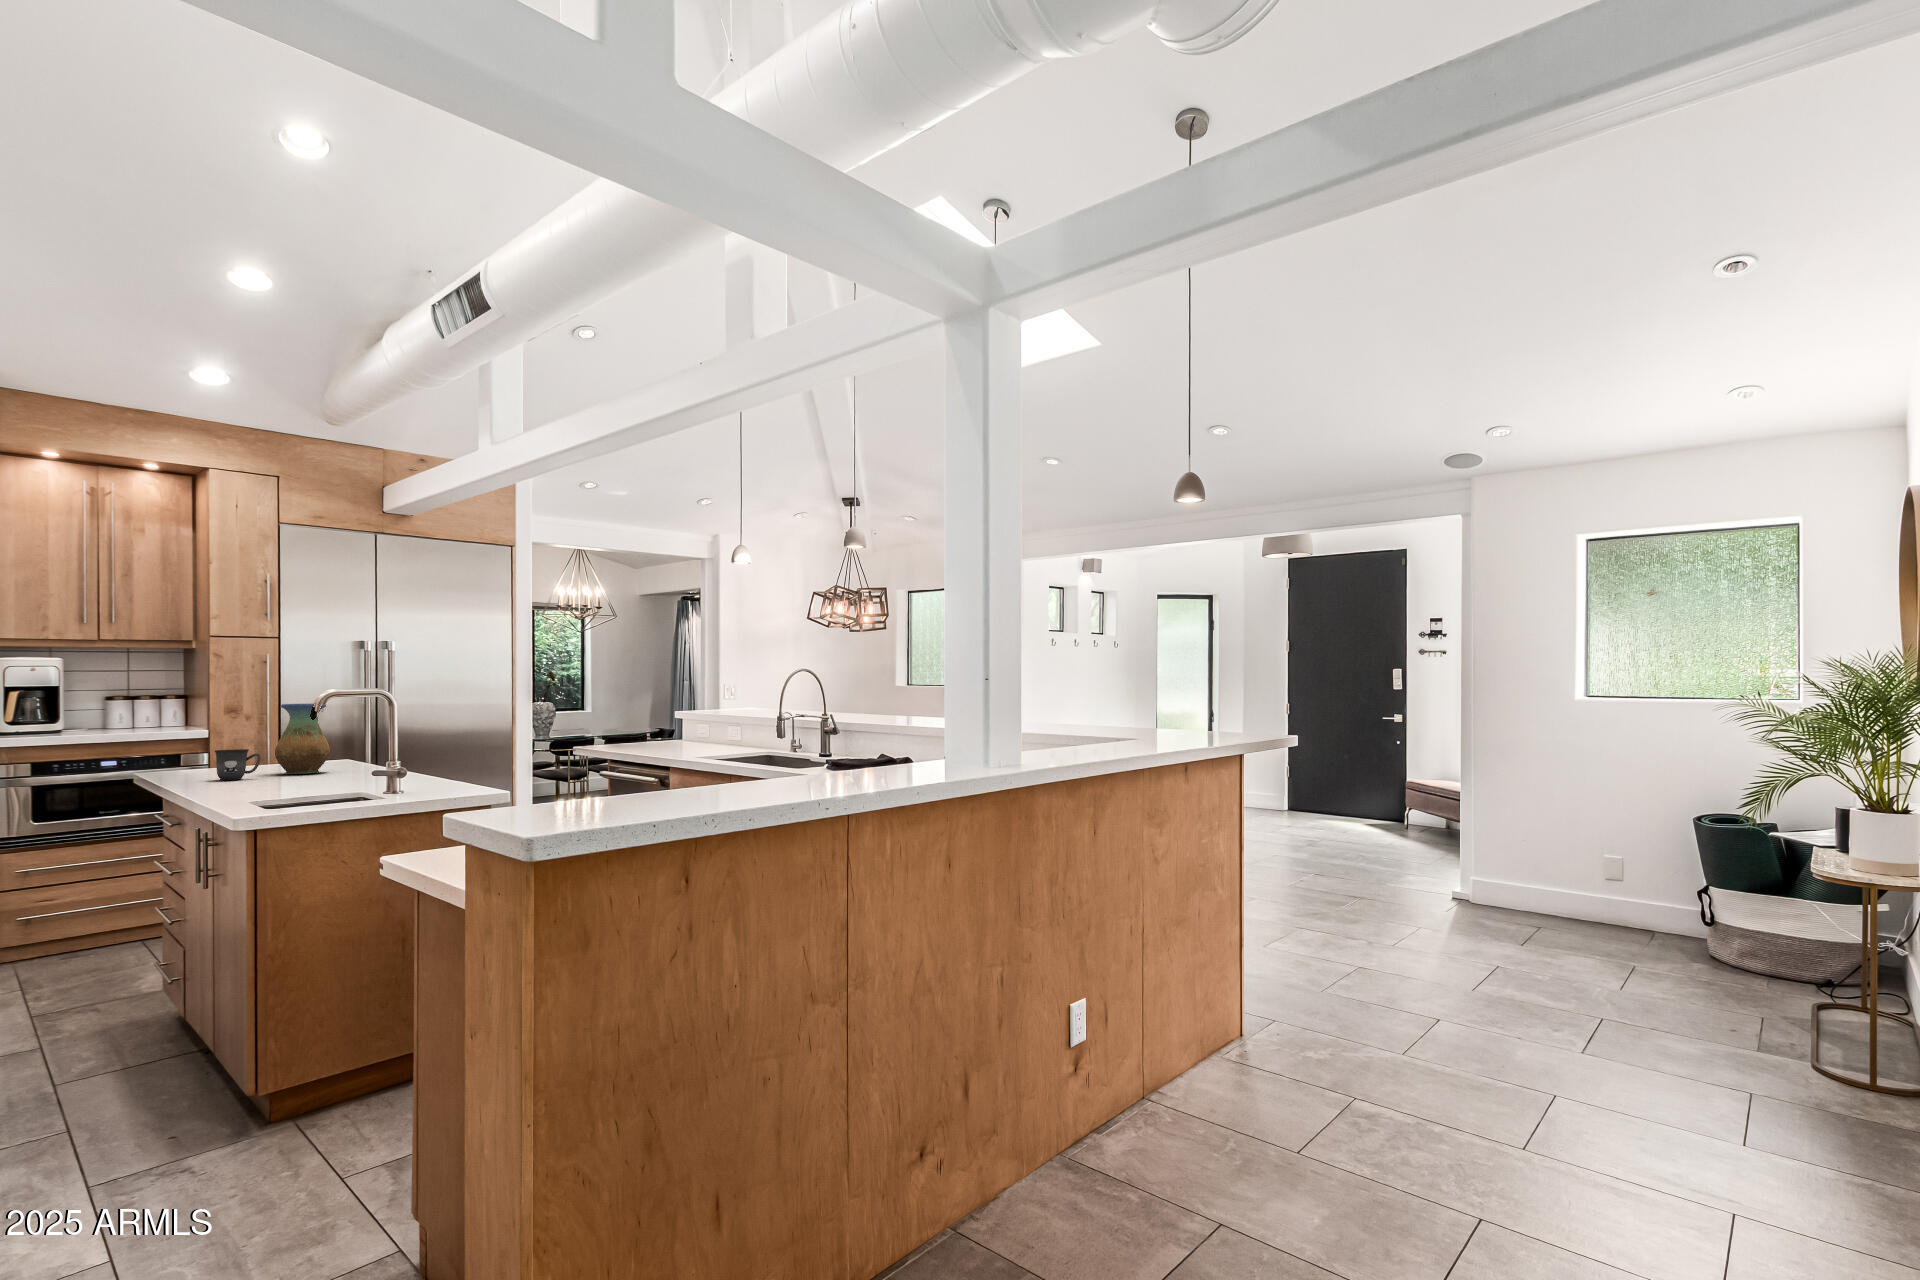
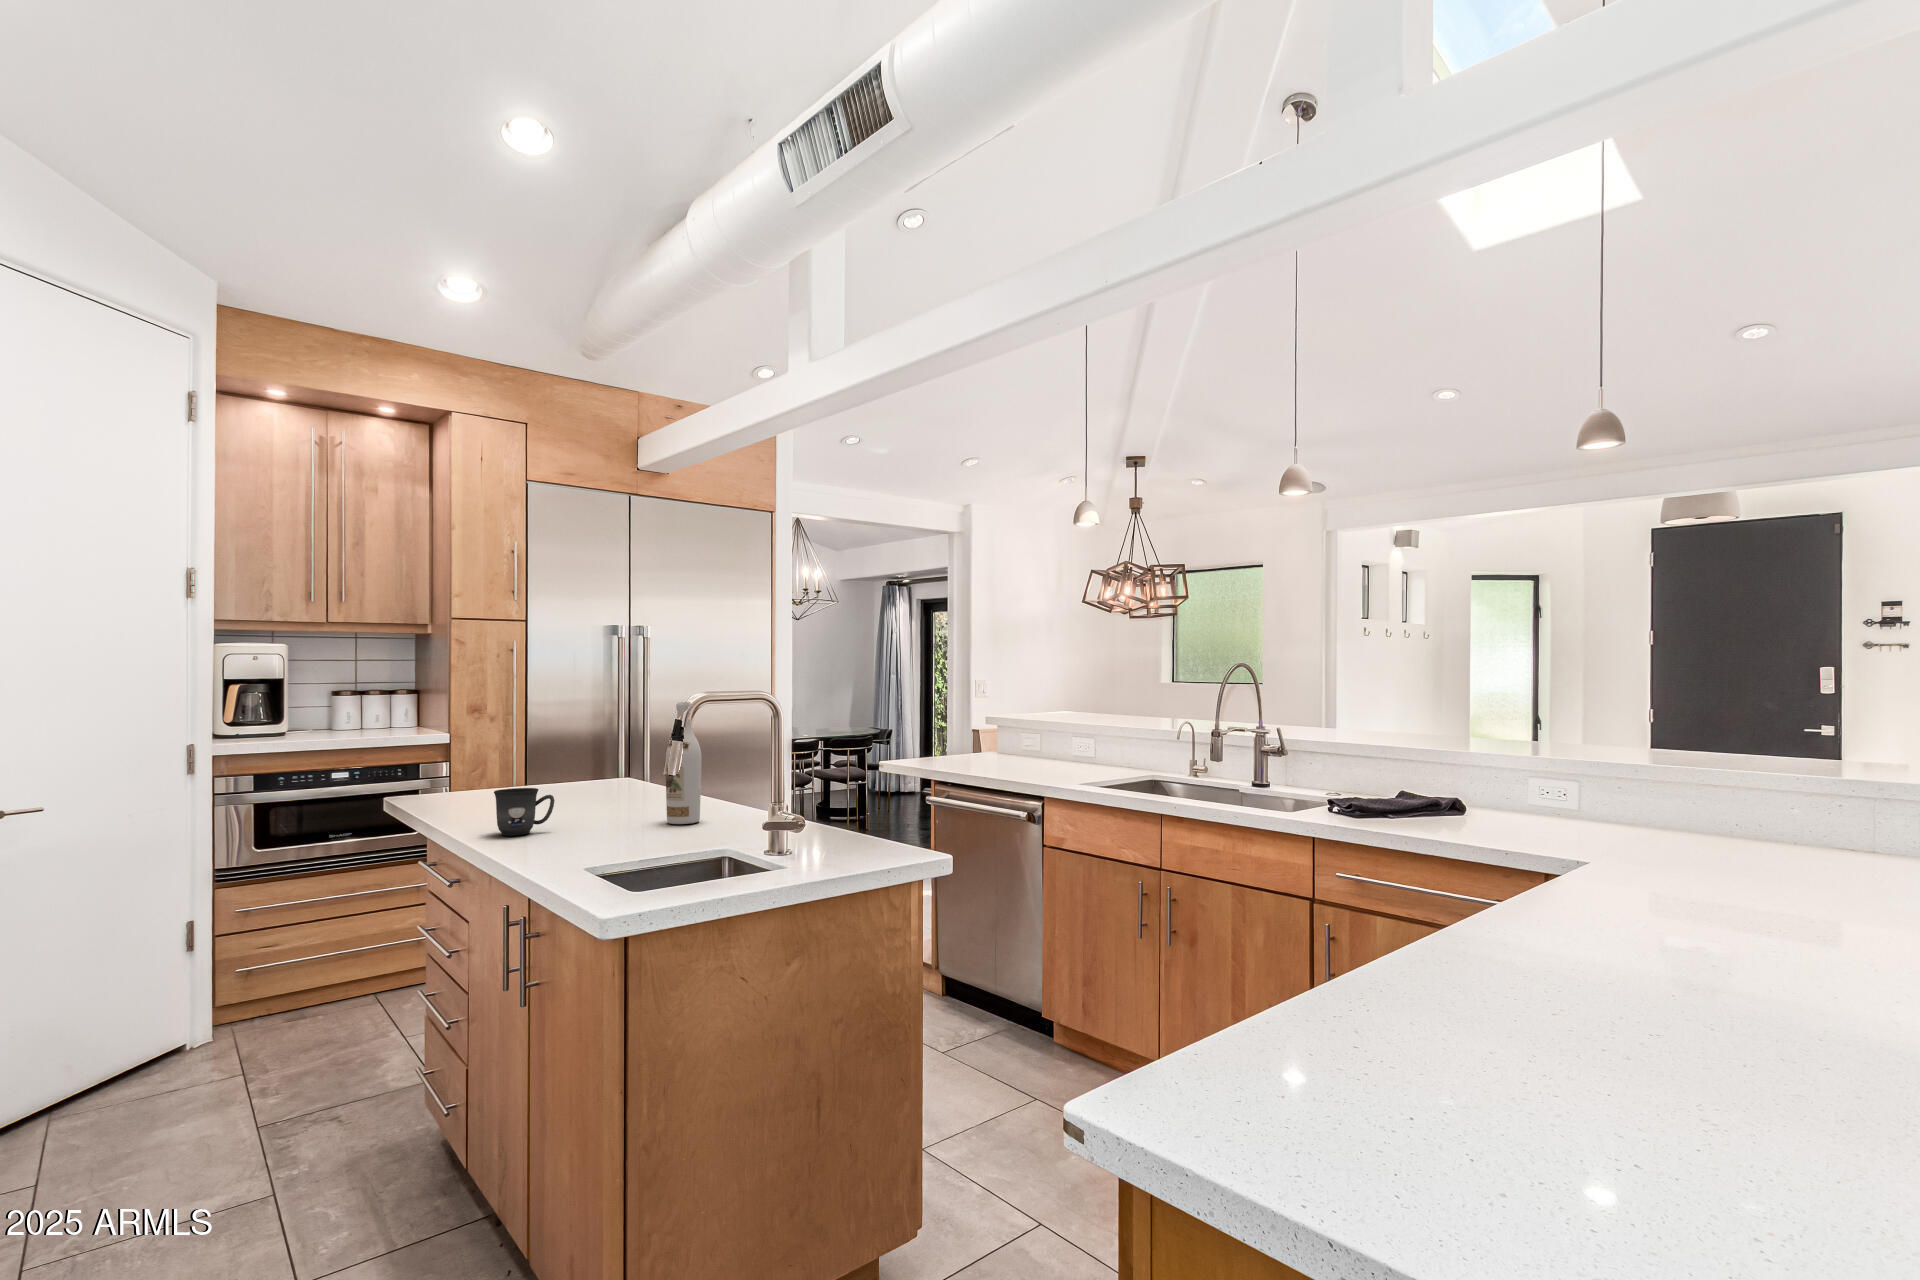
wine bottle: none [348,690,376,775] -> present [666,702,702,824]
vase: present [275,704,330,774] -> none [566,719,636,820]

